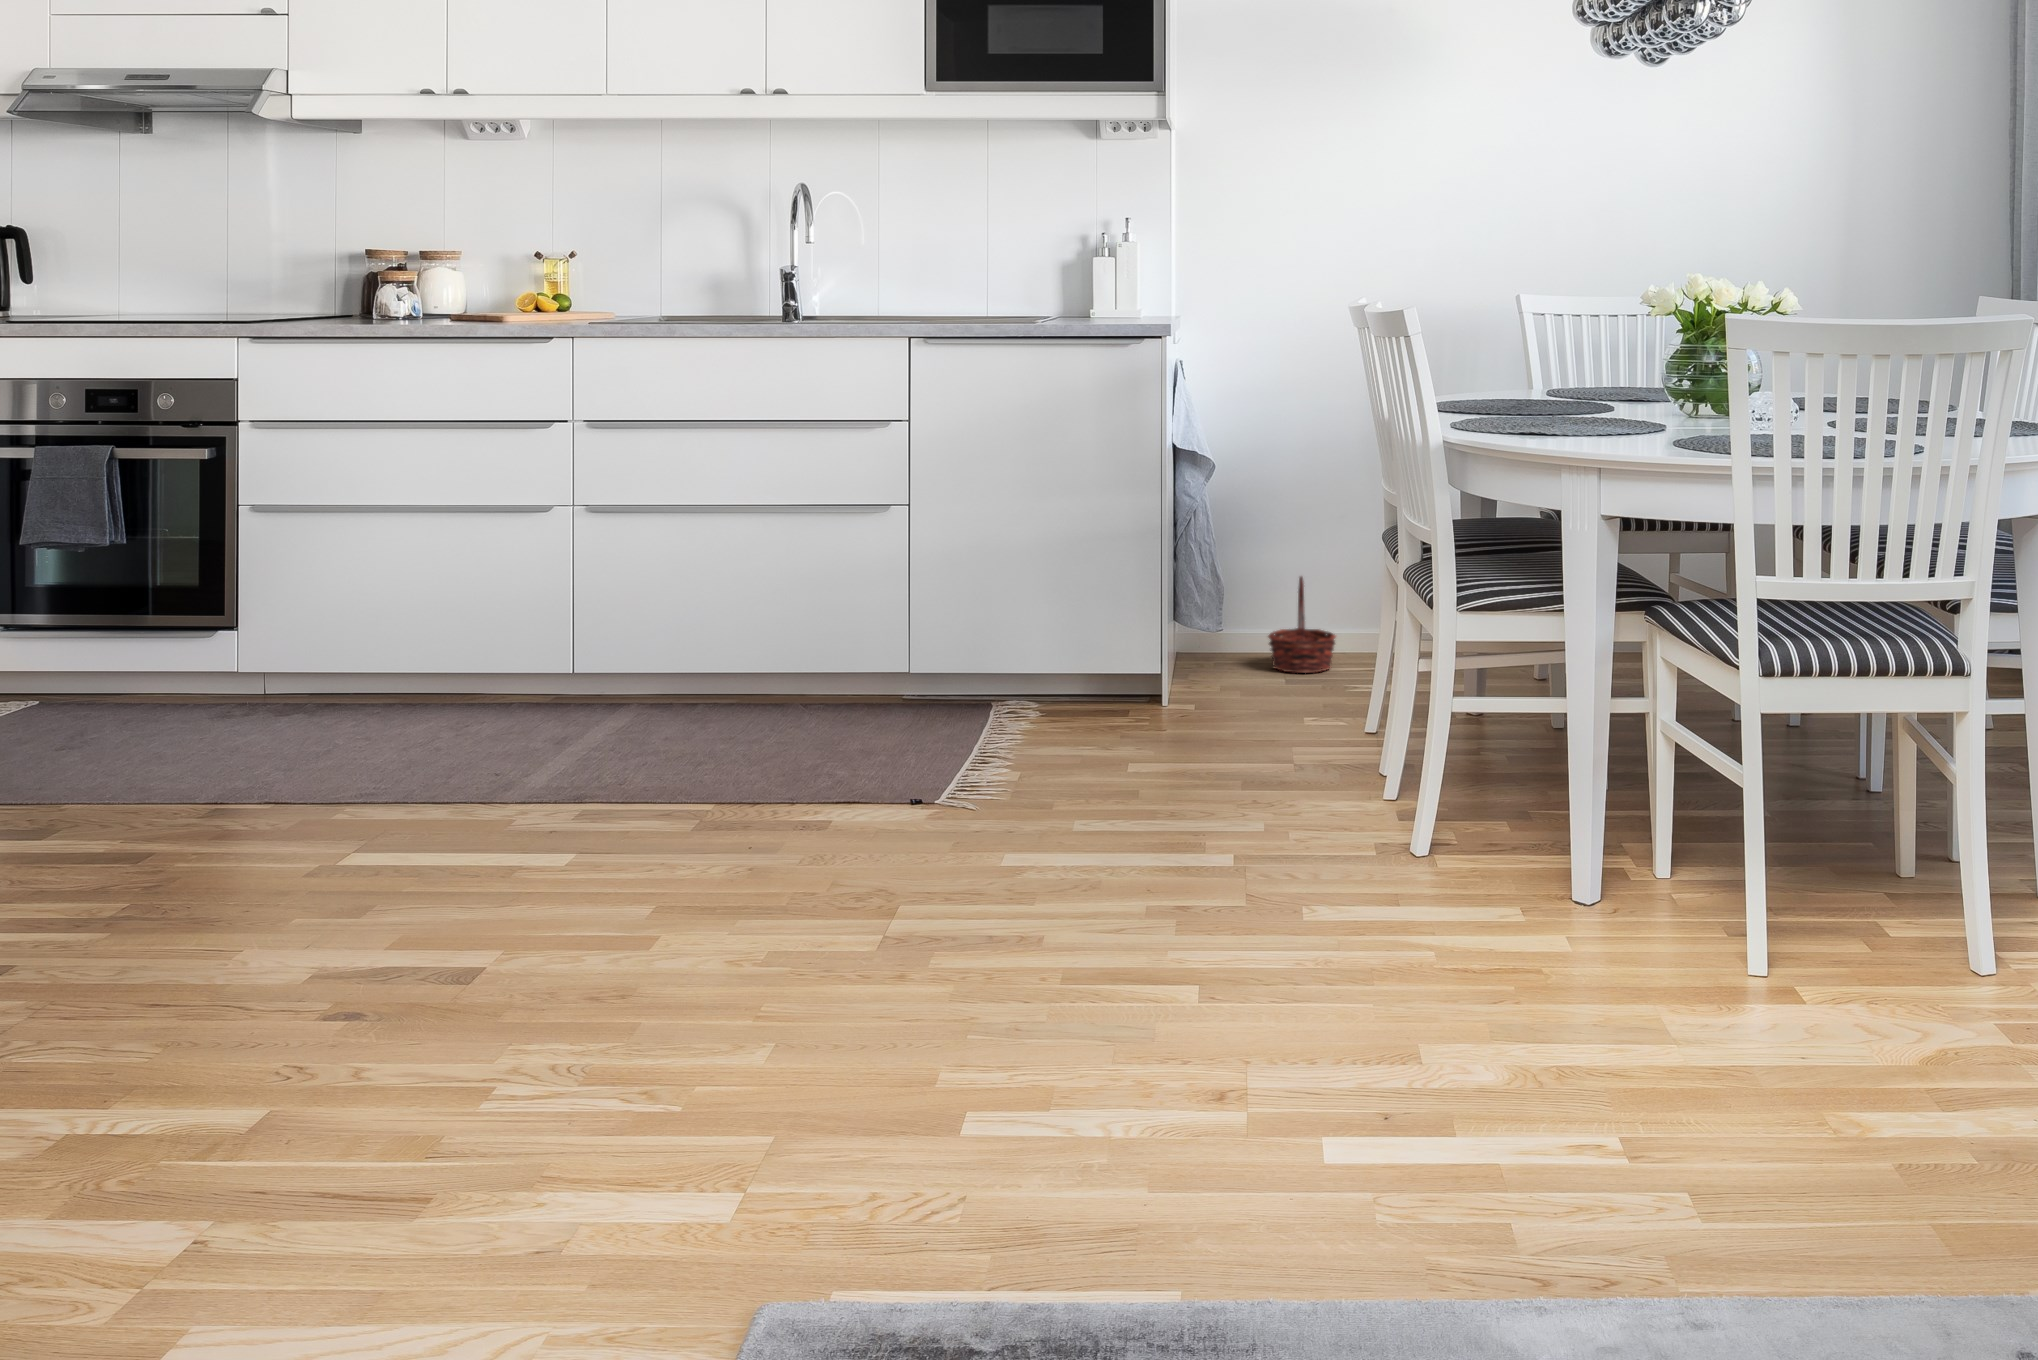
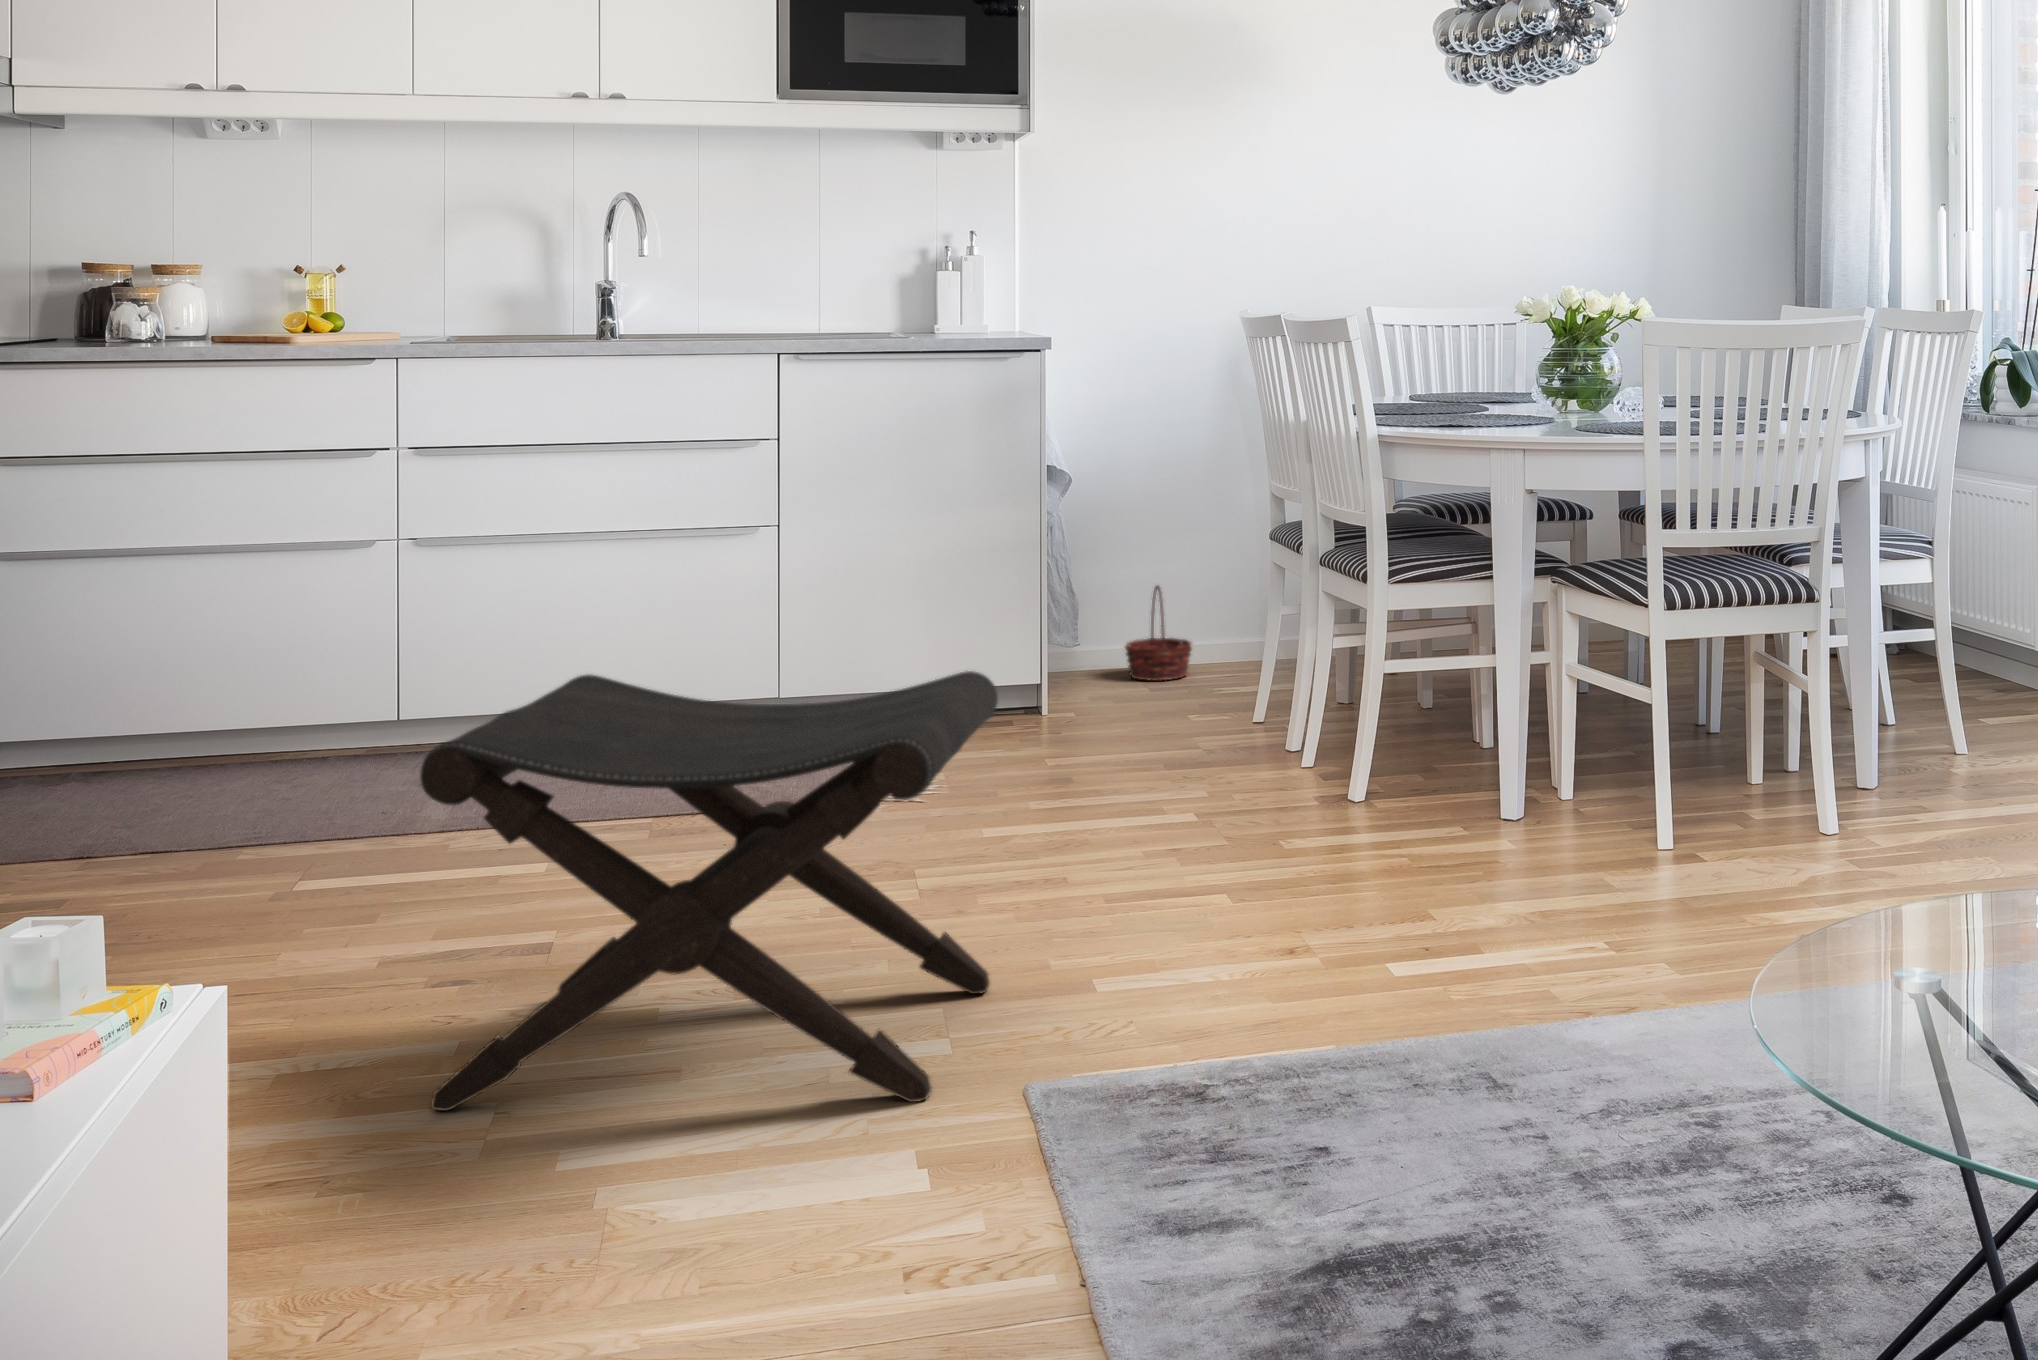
footstool: none [223,676,898,1227] -> present [420,671,998,1111]

